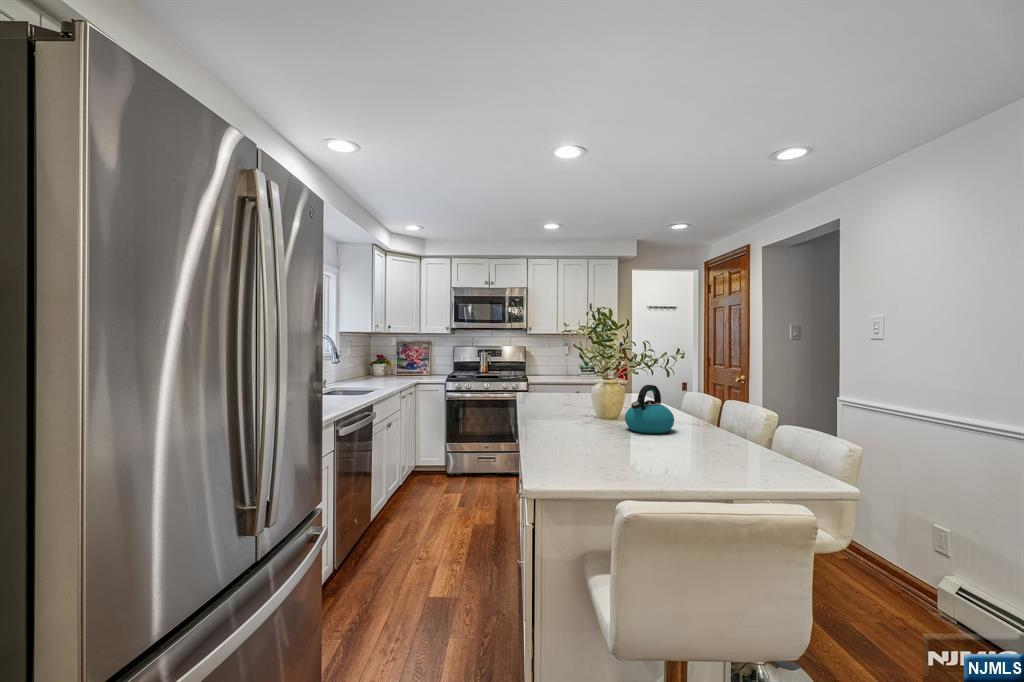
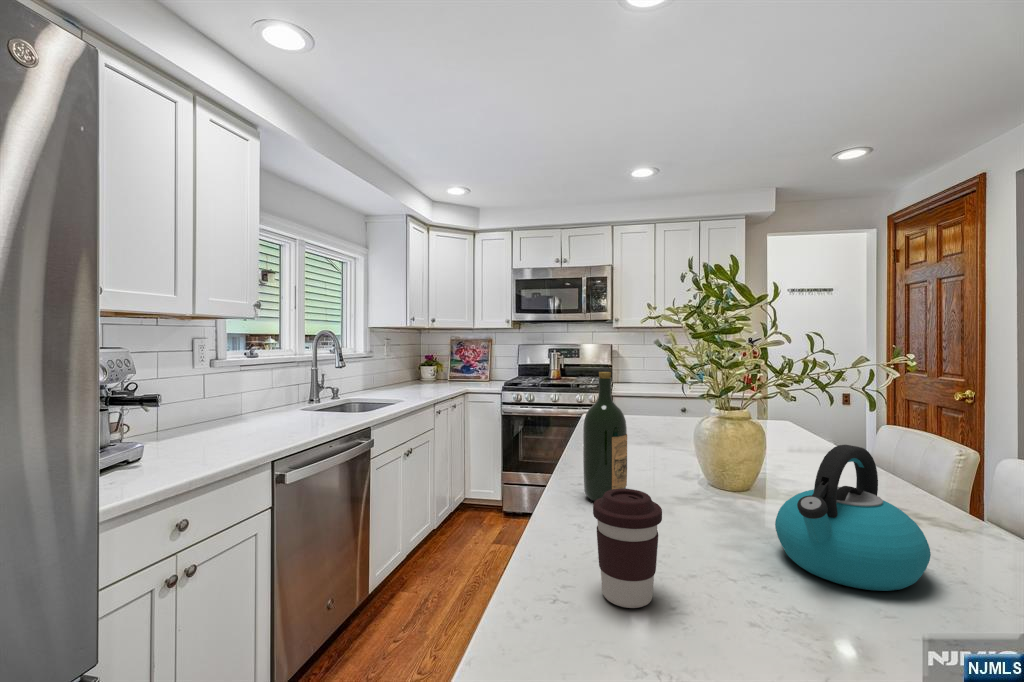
wine bottle: none [542,359,563,421] -> present [583,372,627,501]
coffee cup: none [562,400,586,440] -> present [593,489,662,608]

